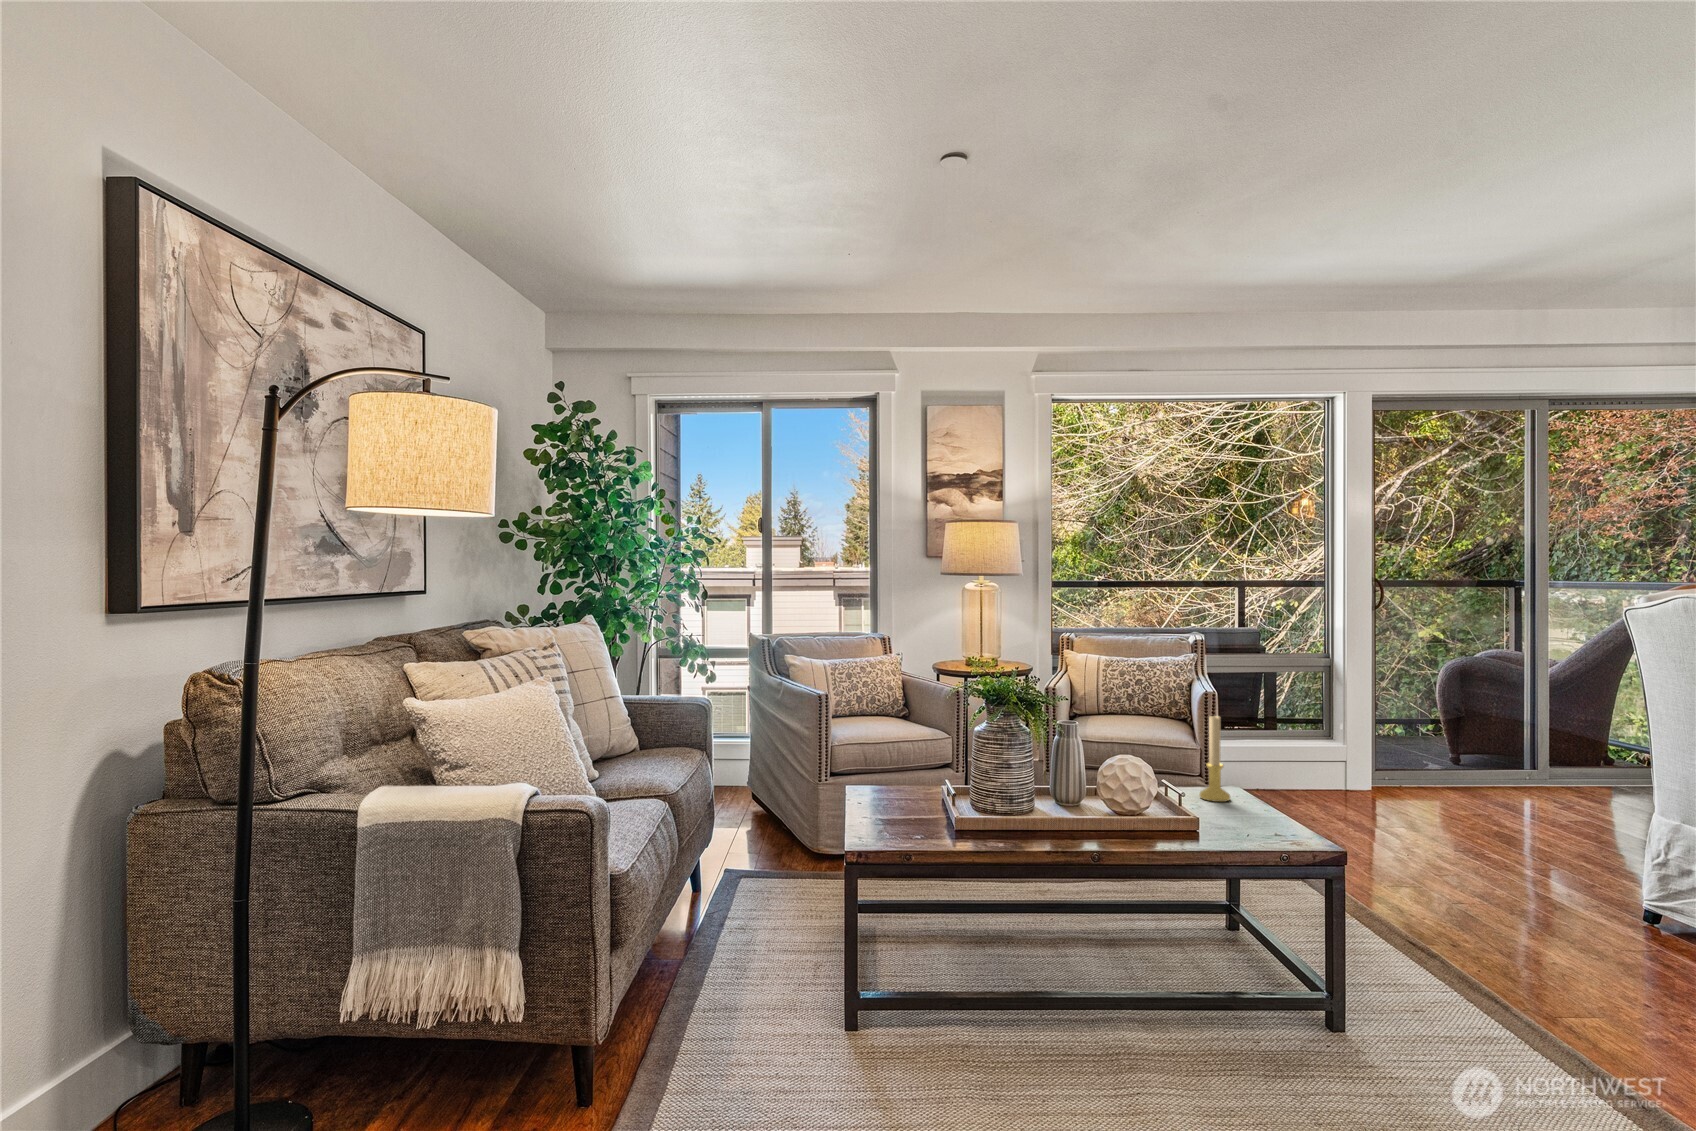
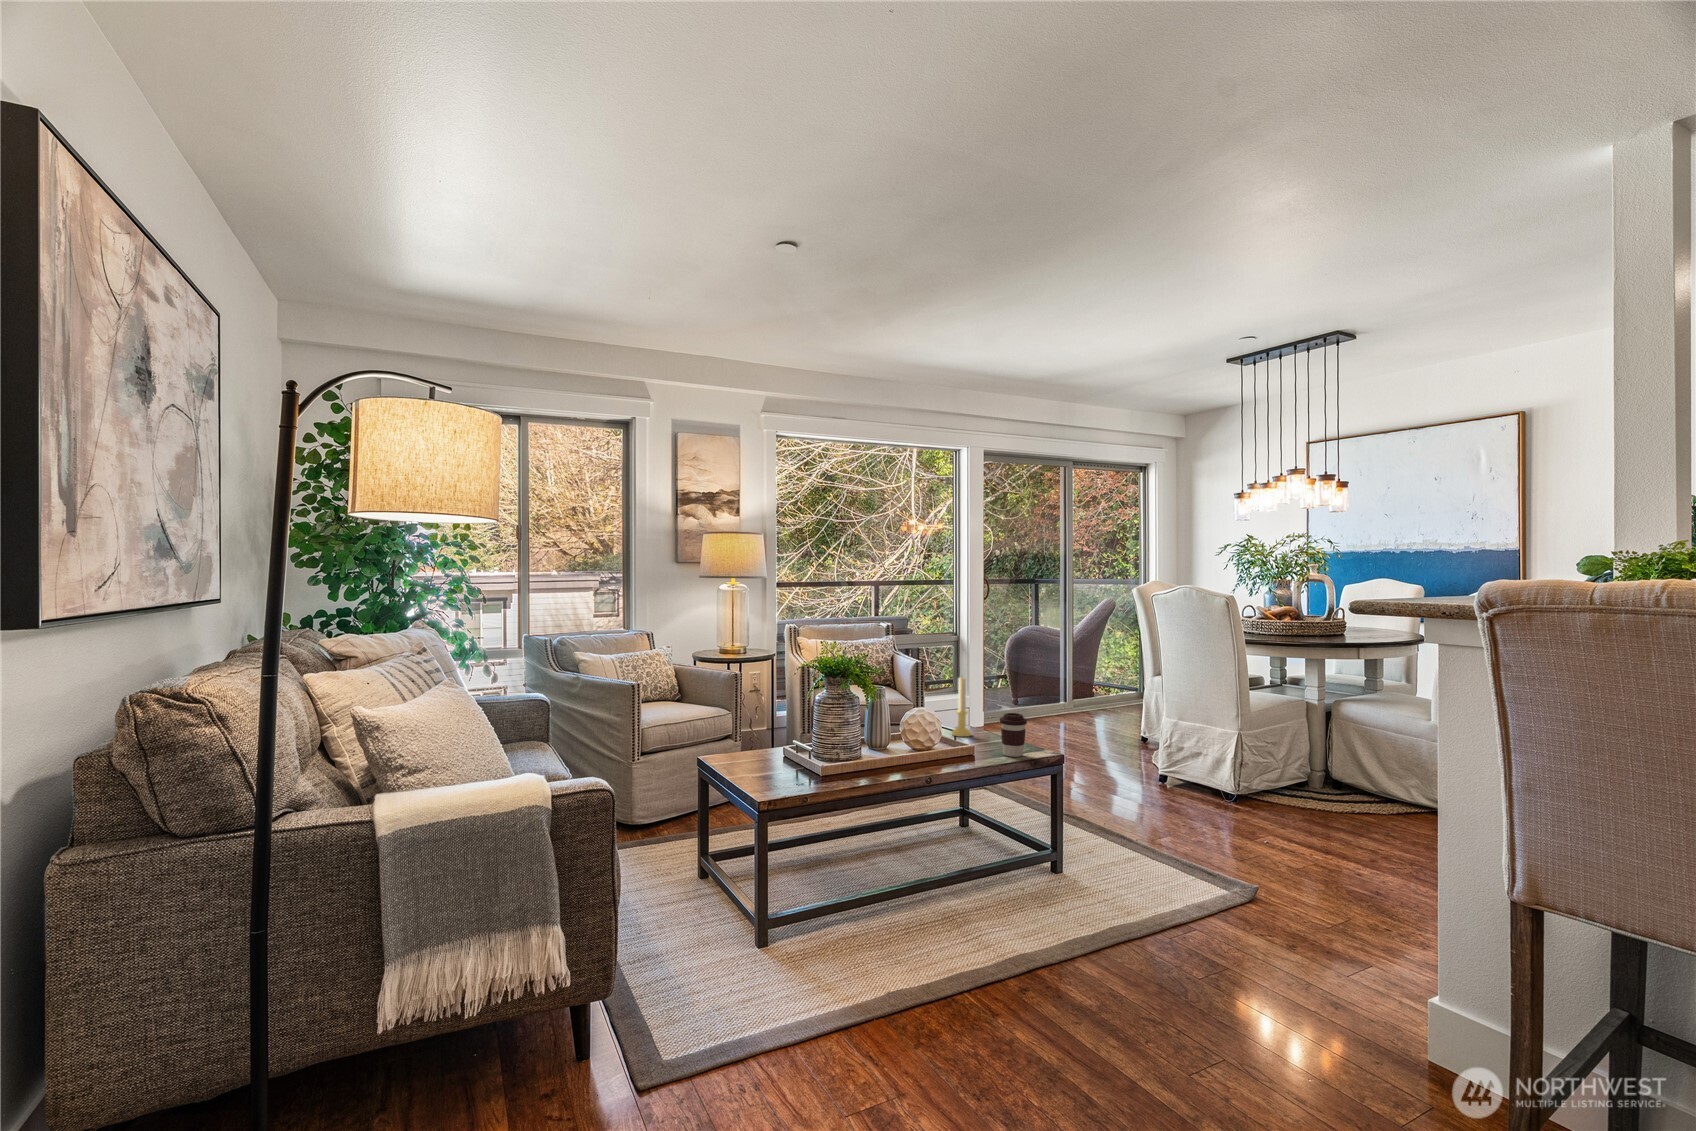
coffee cup: none [1235,774,1278,840] -> present [1000,713,1027,757]

